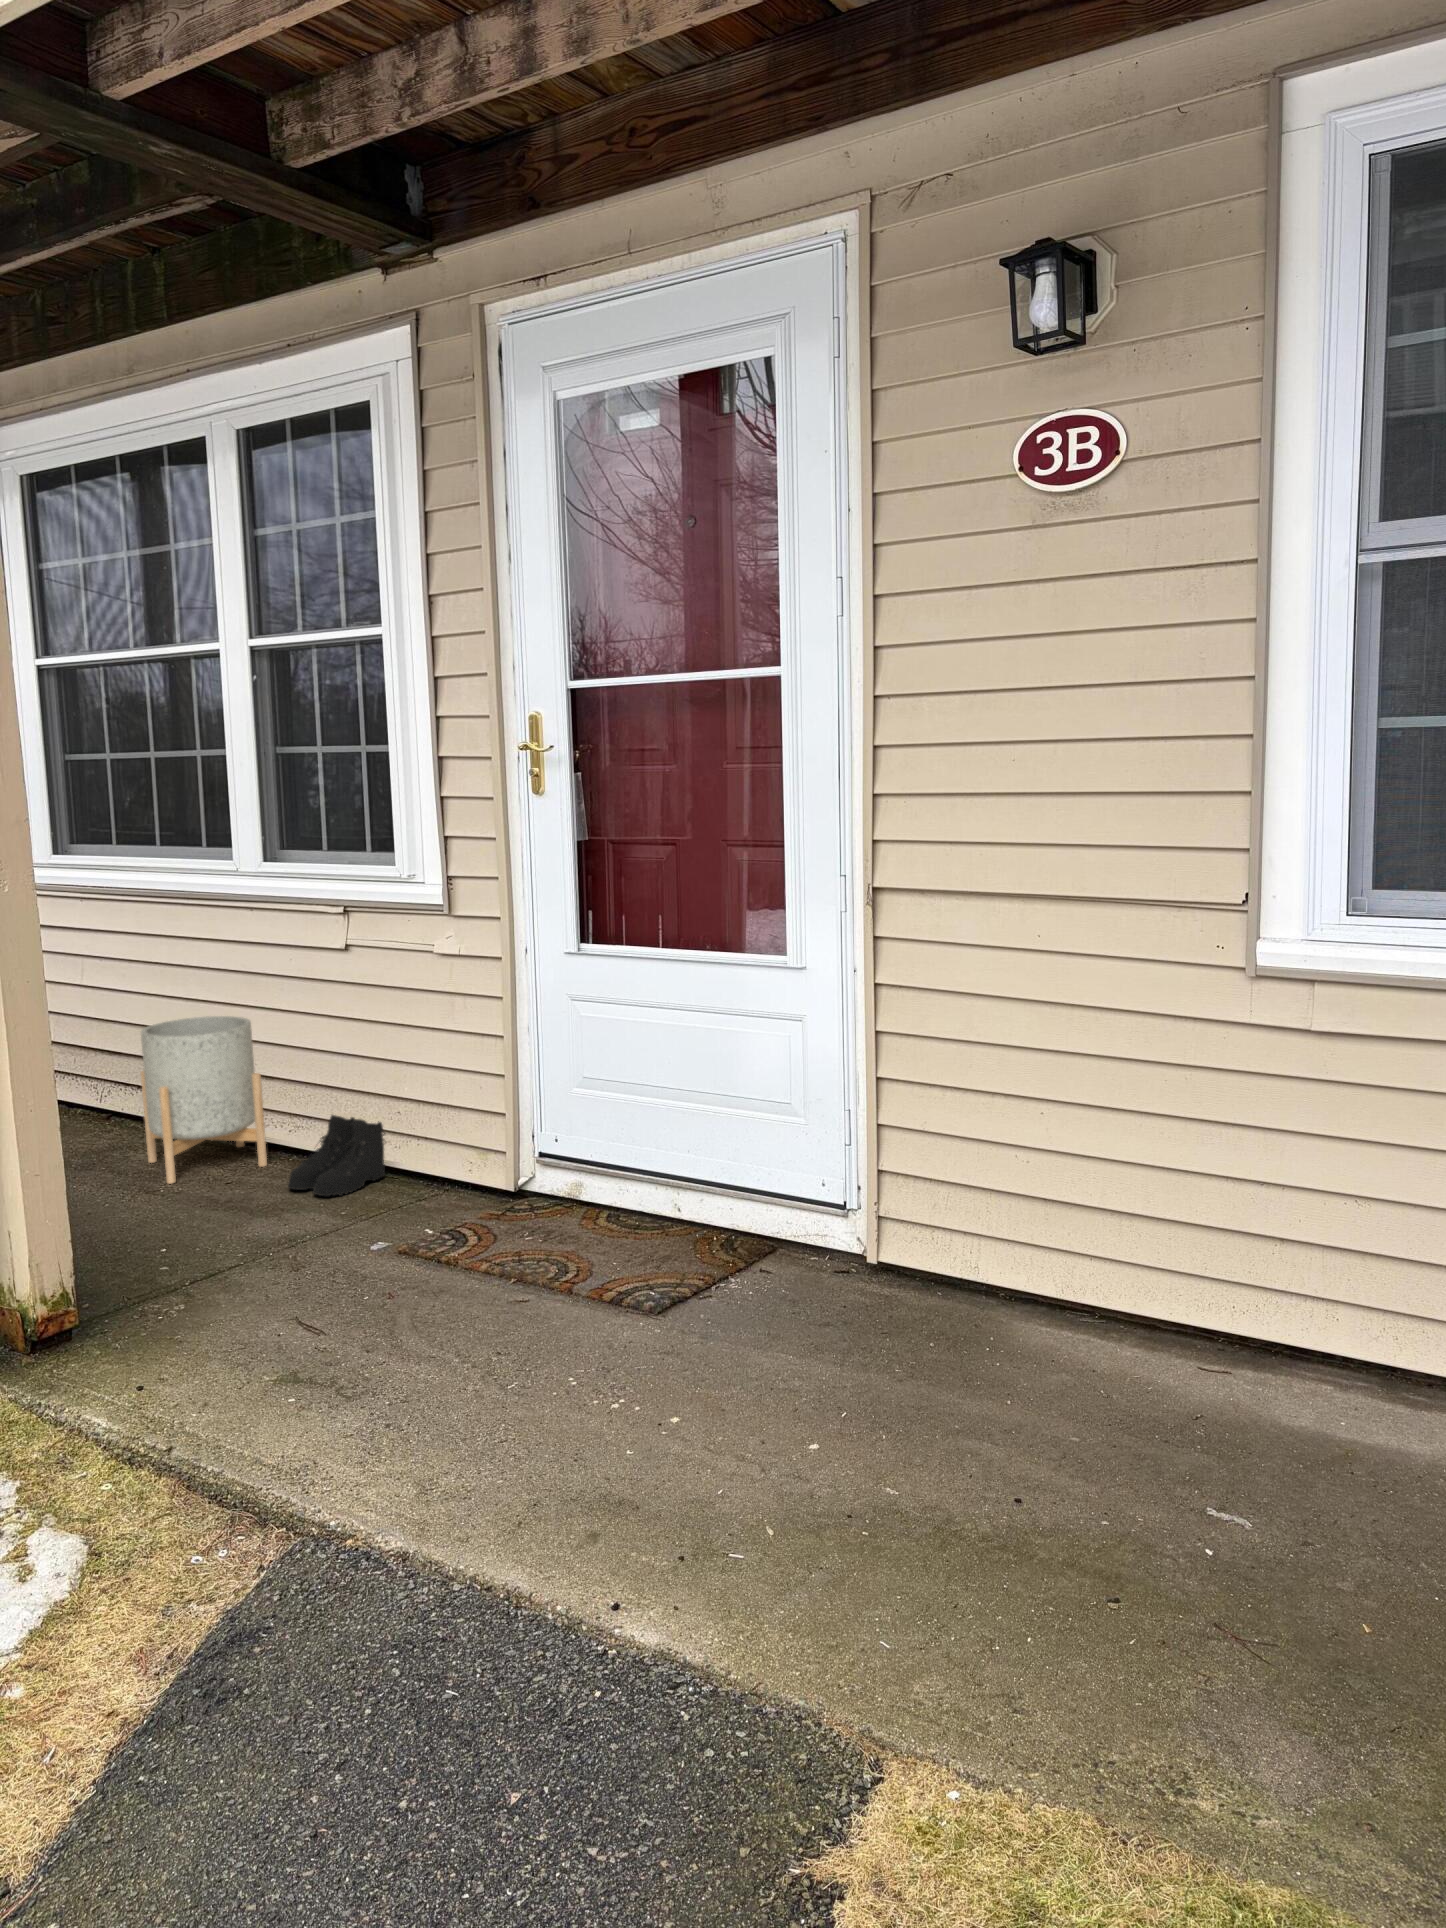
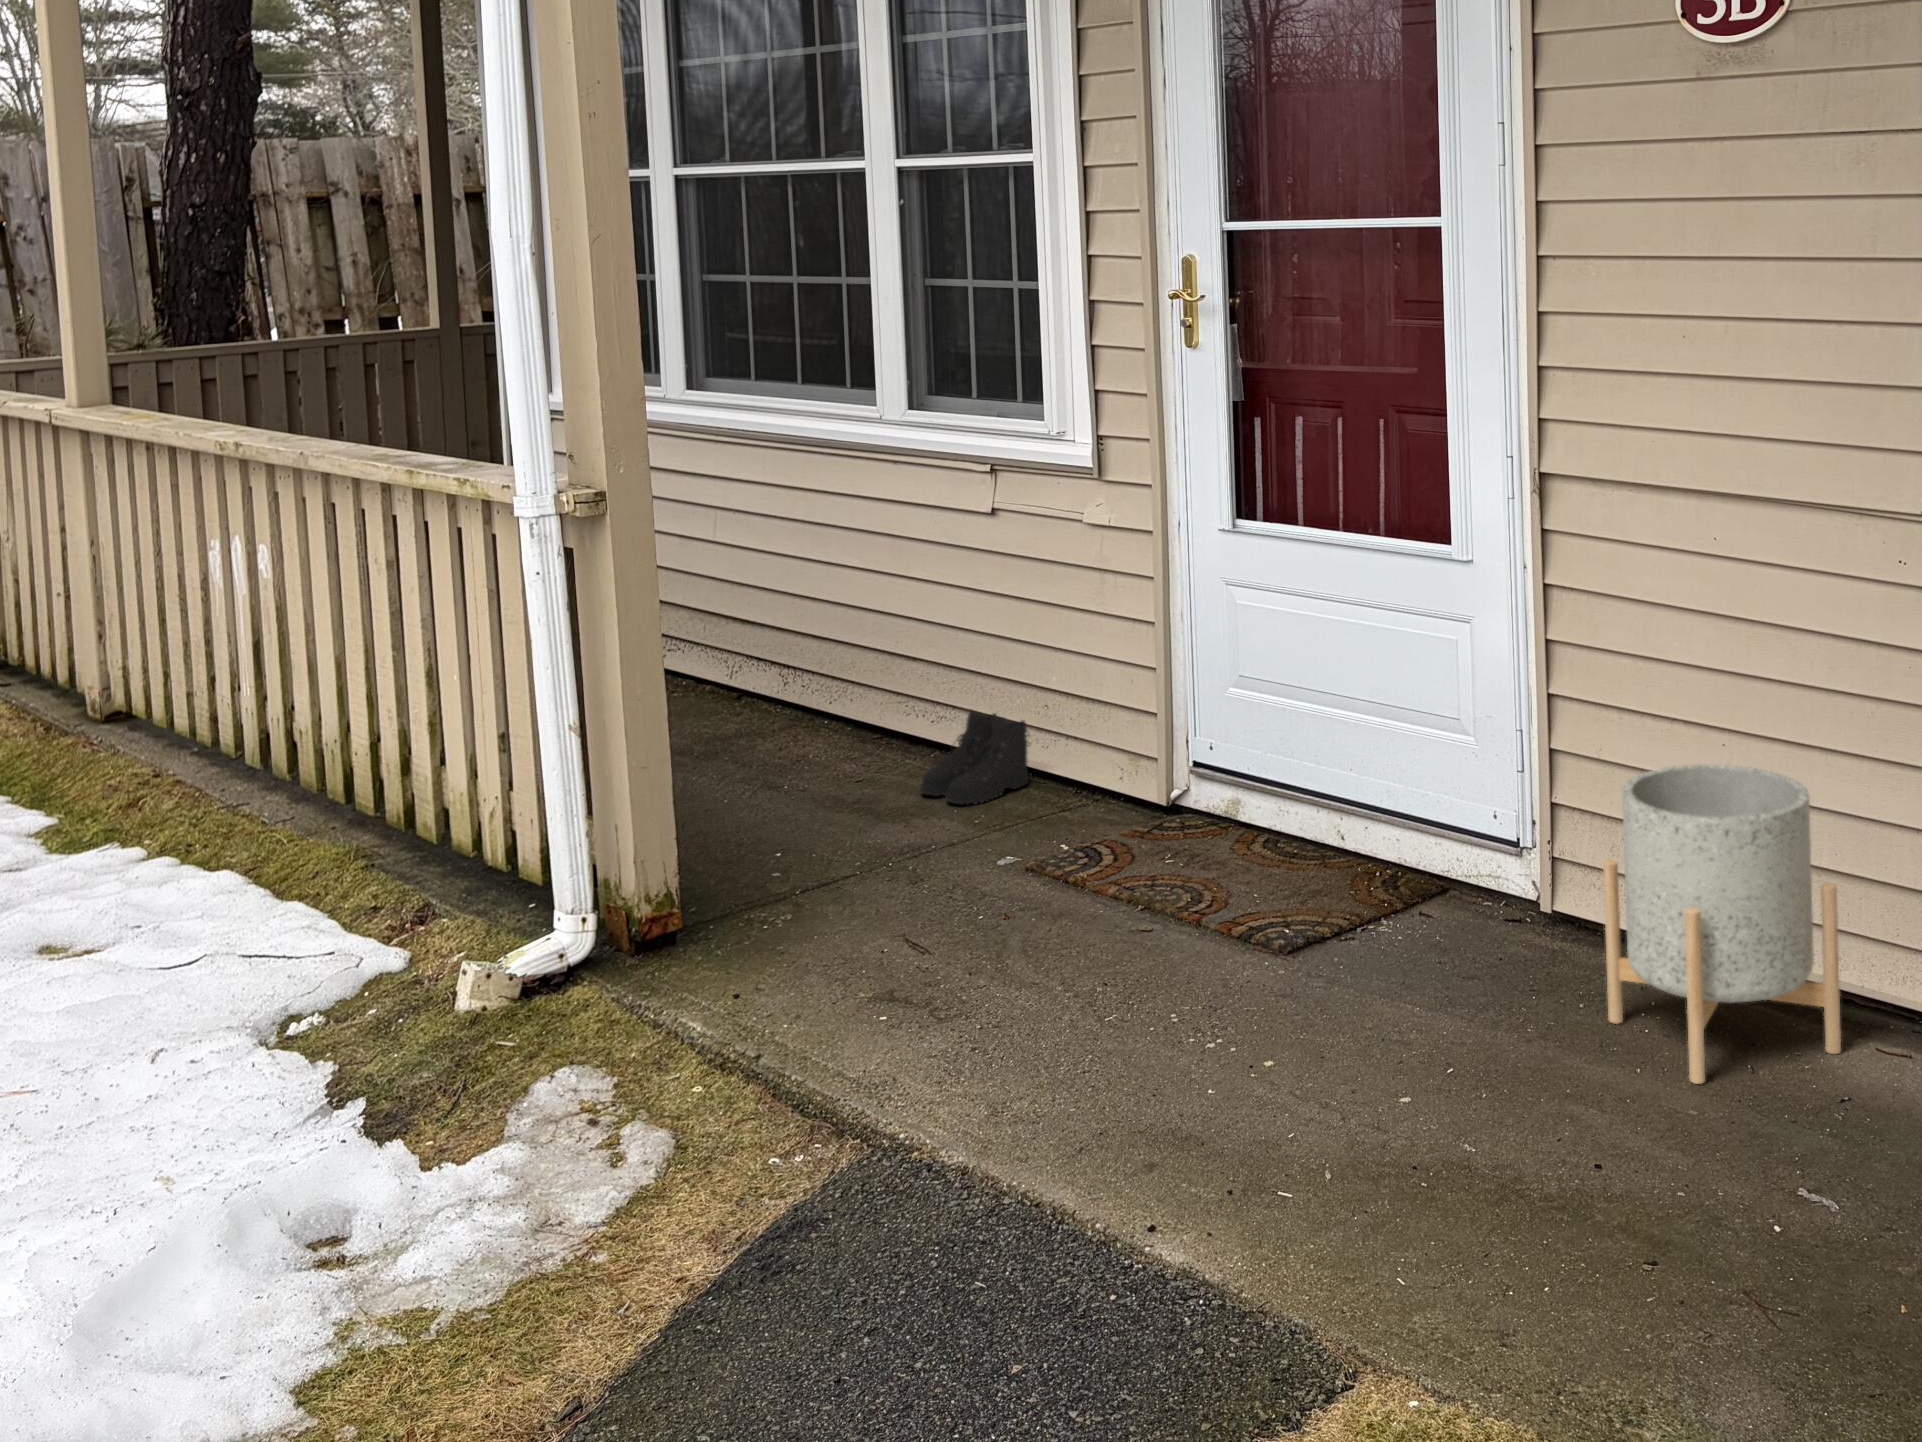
planter: present [141,1016,267,1184] -> present [1603,765,1841,1084]

